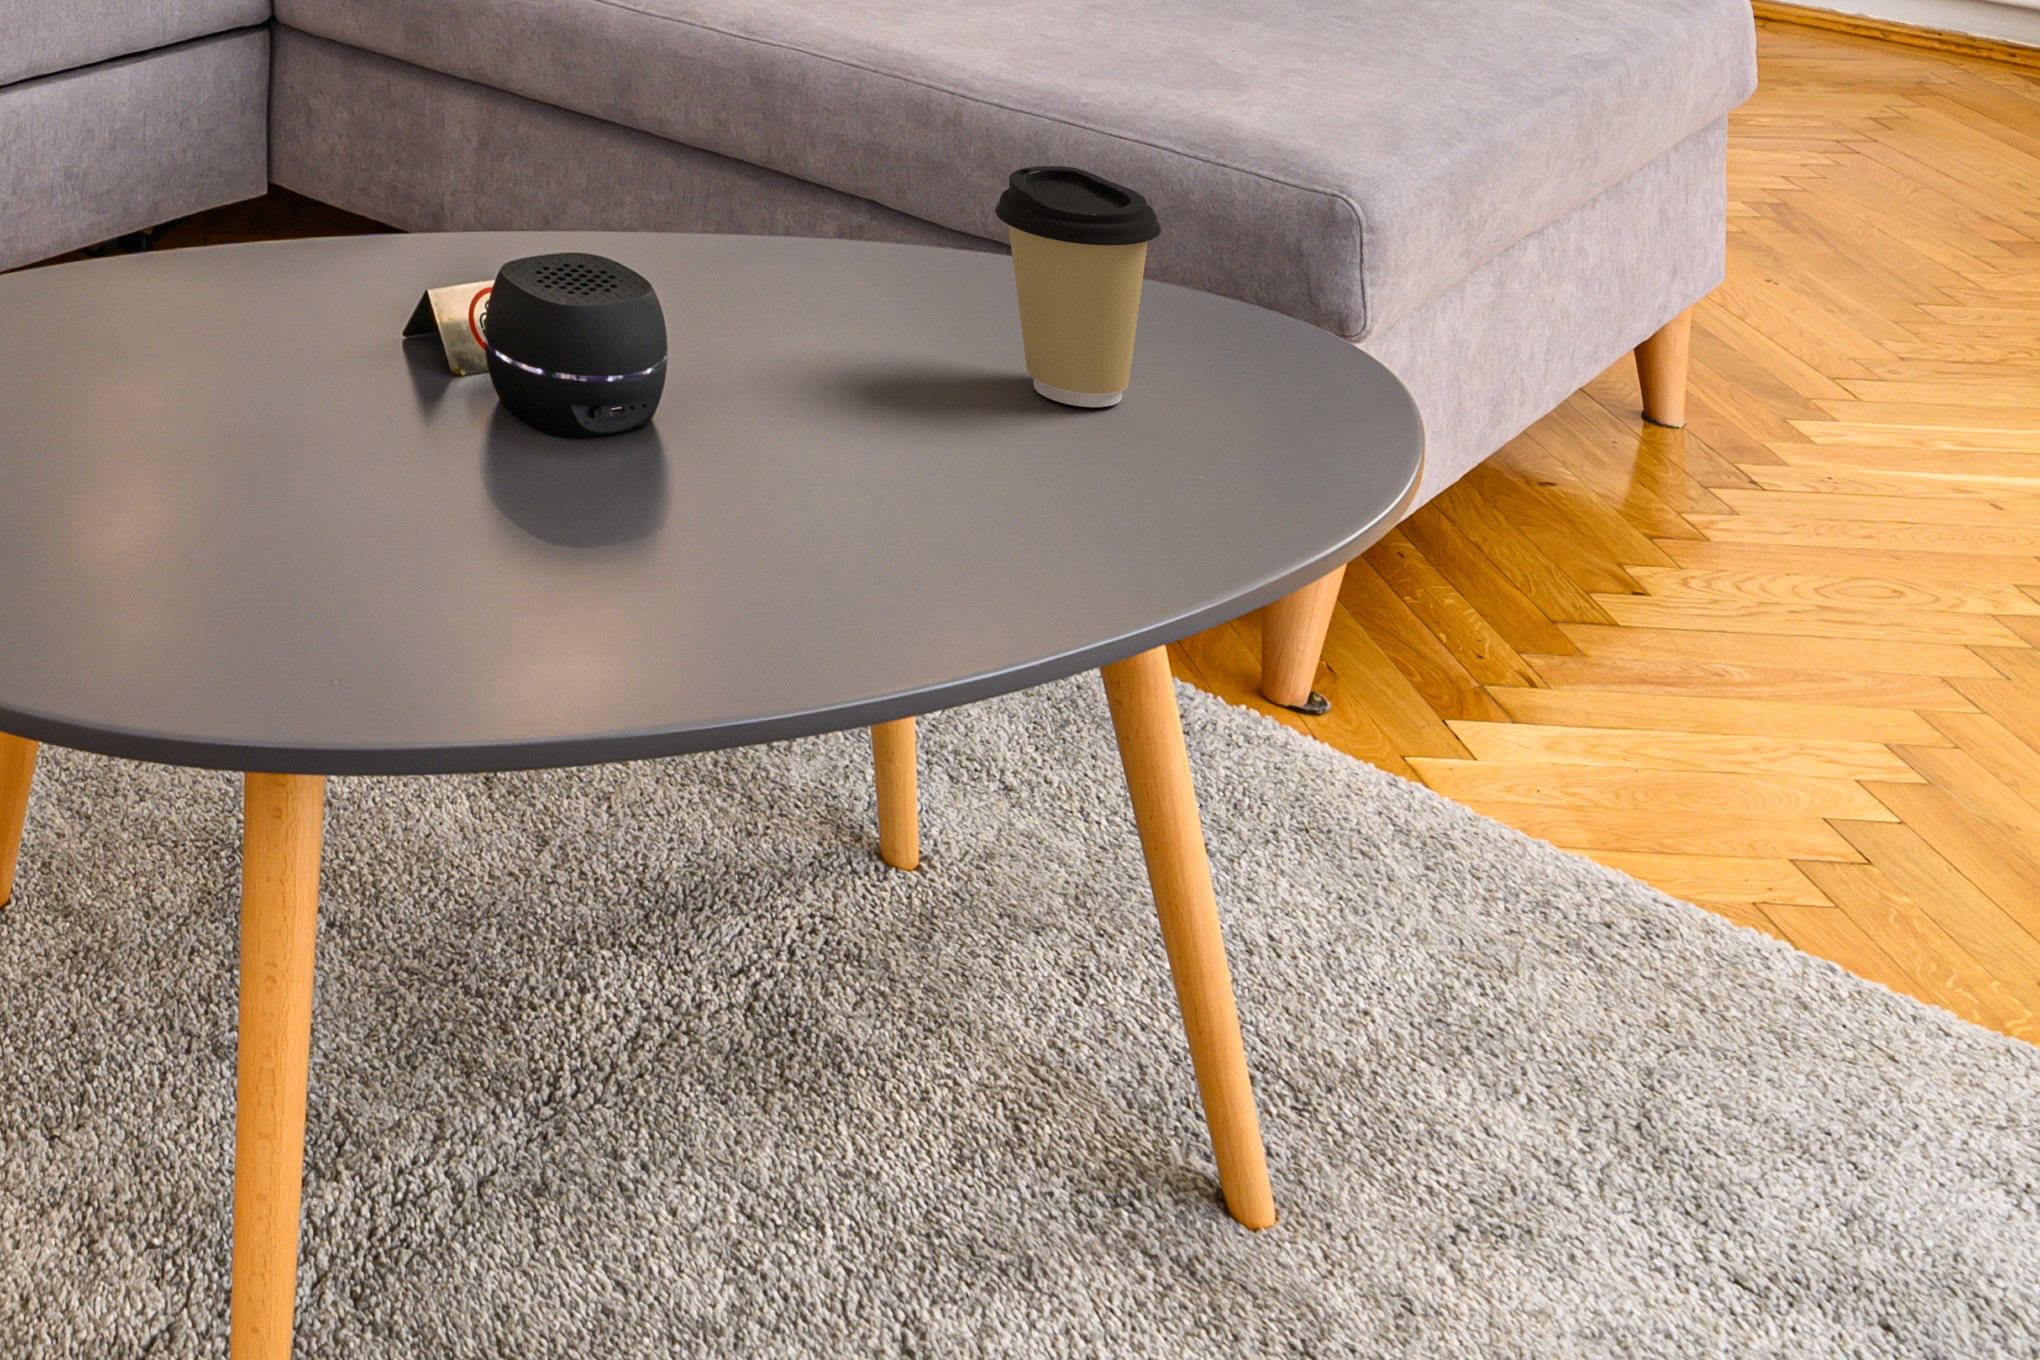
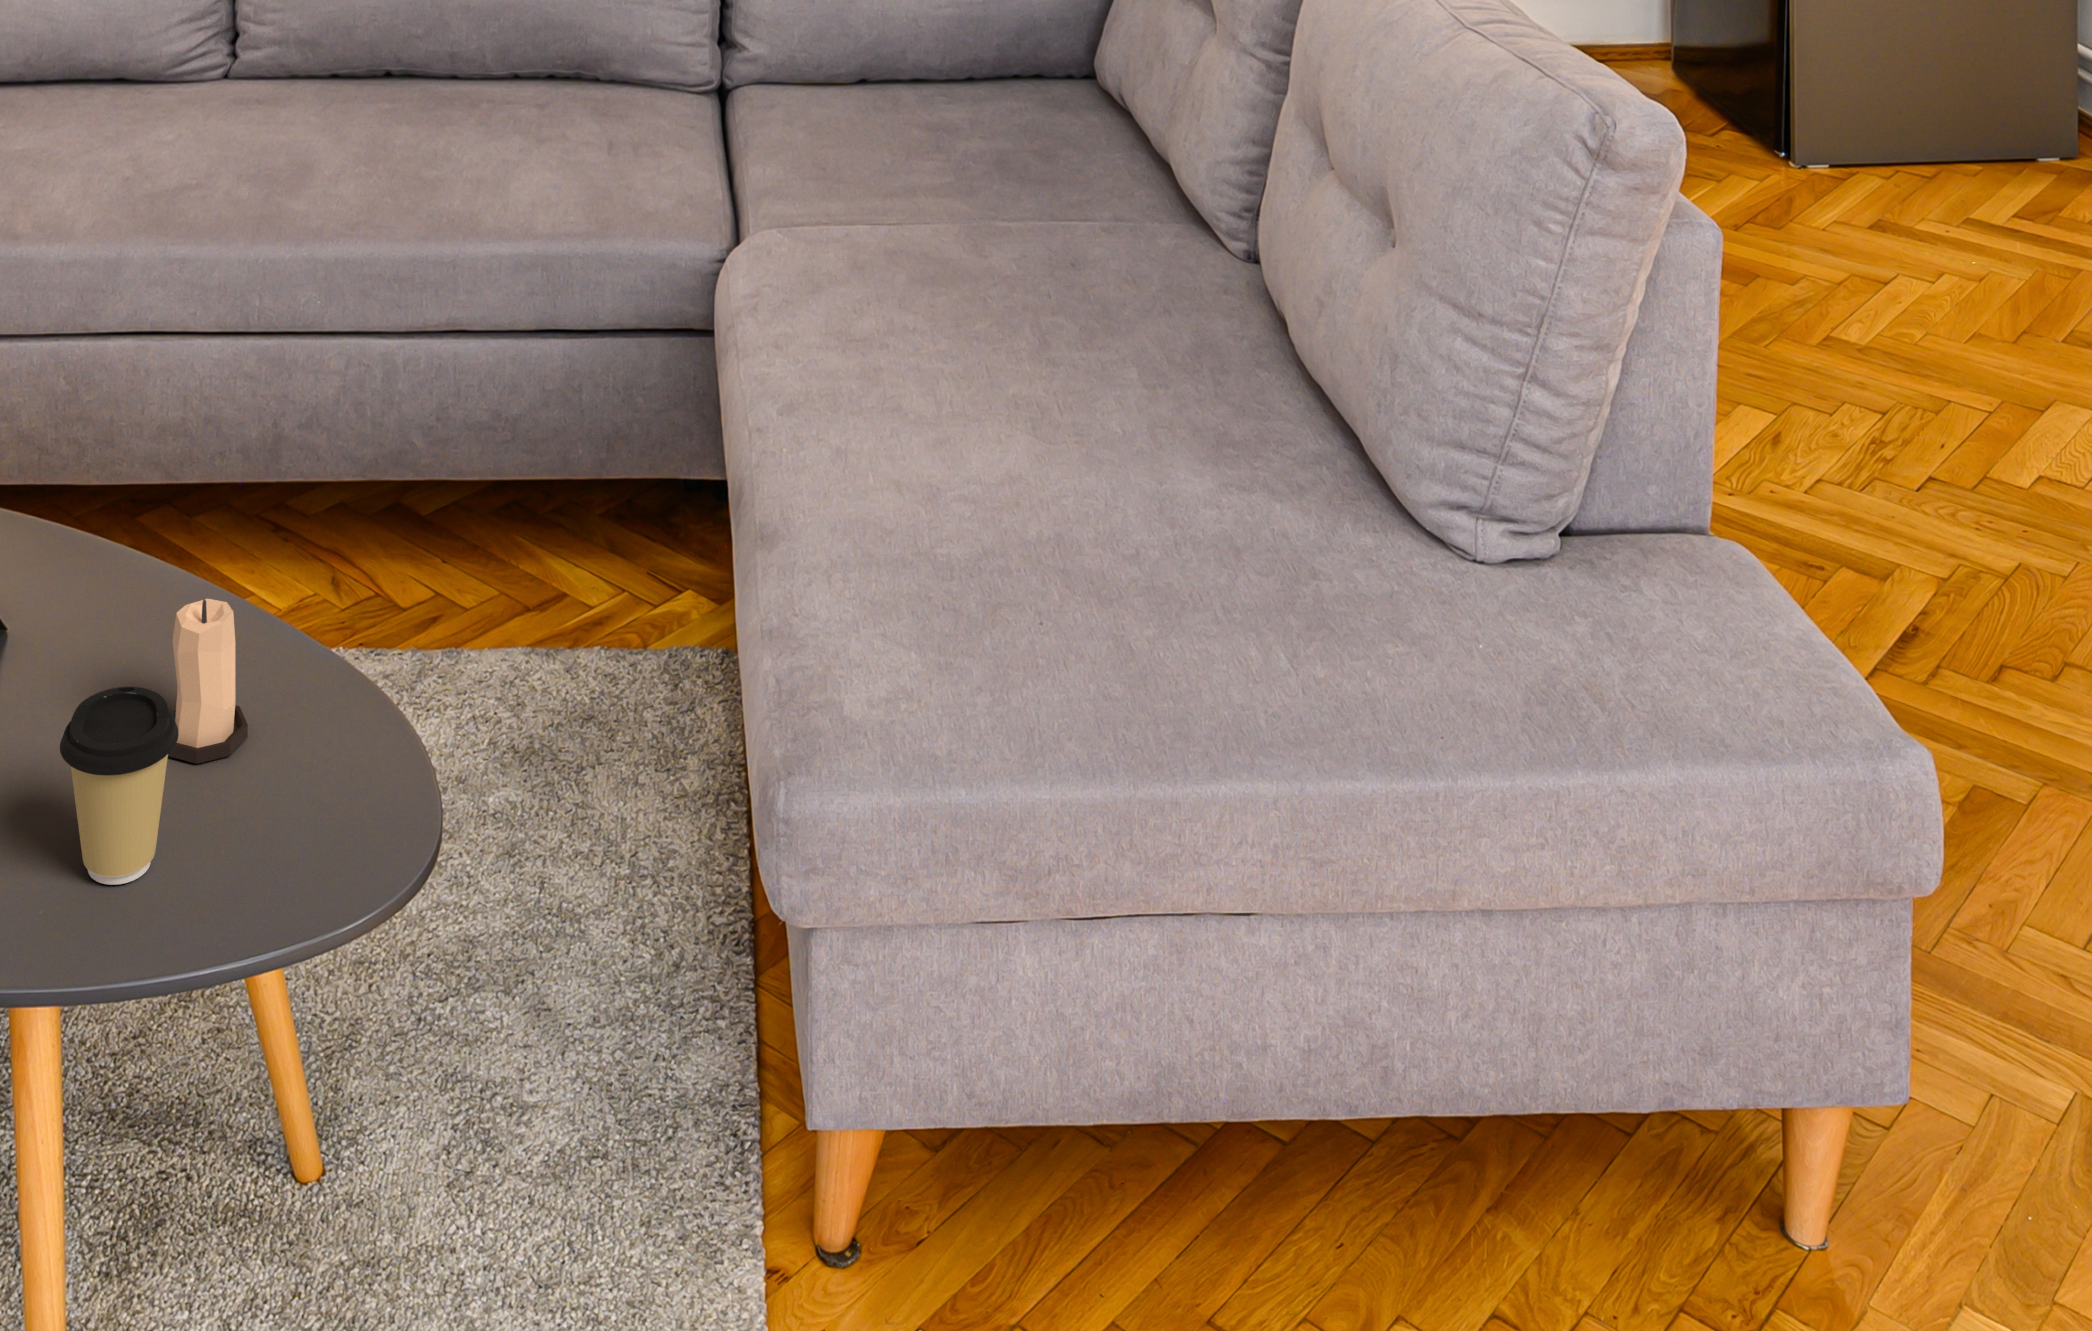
candle: none [813,109,931,317] -> present [168,599,248,764]

